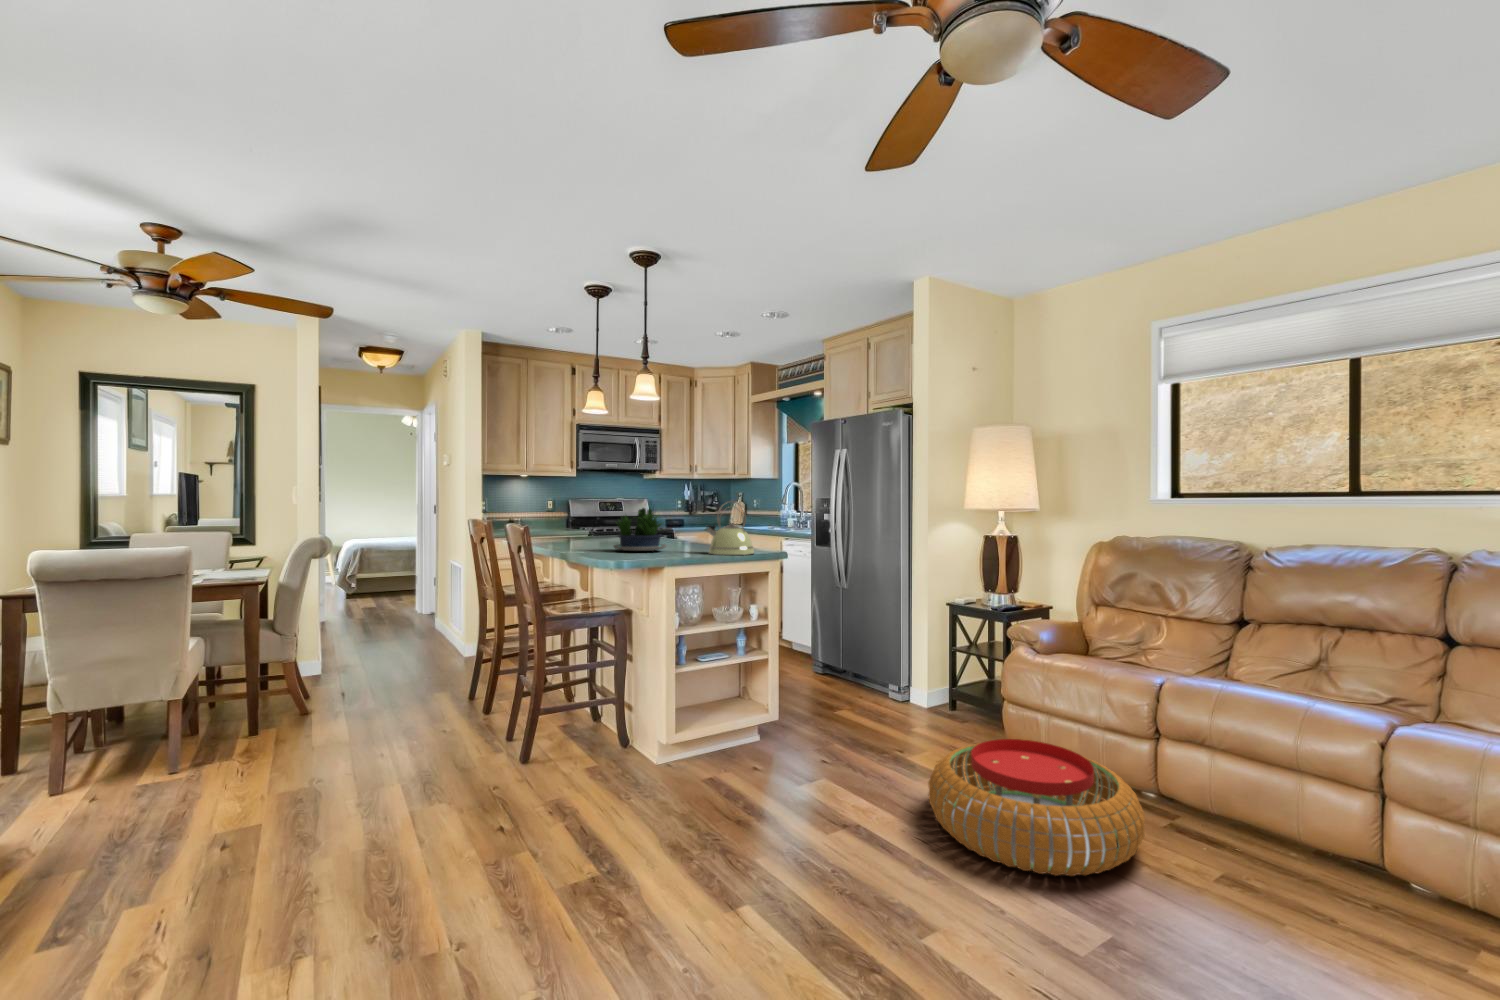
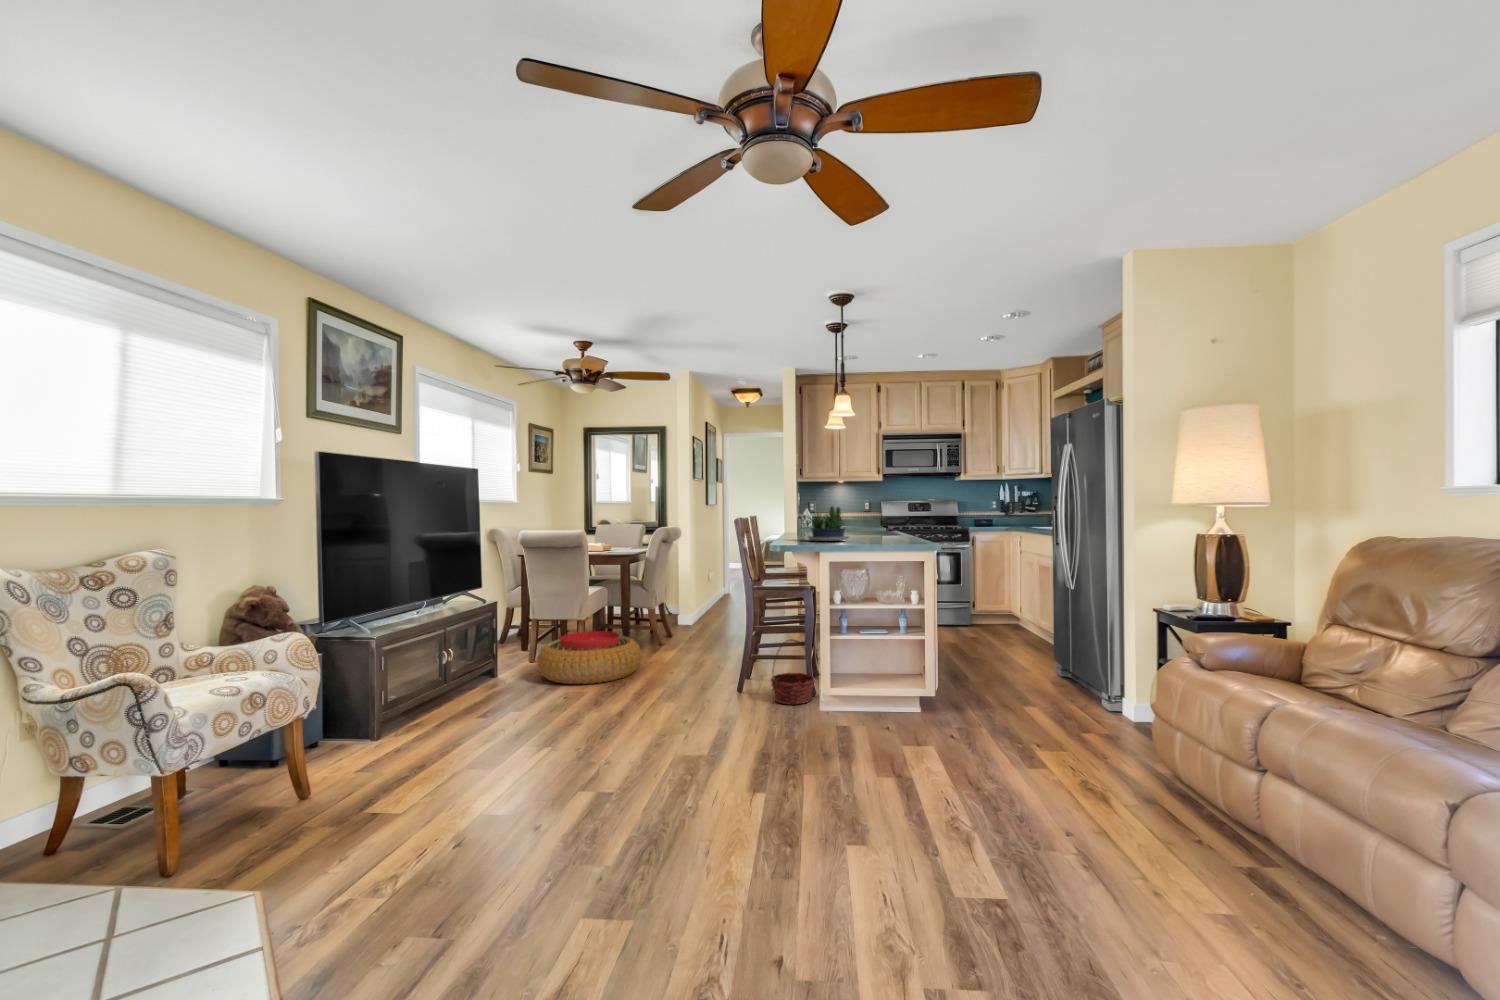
kettle: present [707,502,754,555] -> none [870,499,911,546]
basket: none [577,680,638,767] -> present [771,639,814,705]
pouf: present [928,739,1145,876] -> present [537,631,642,684]

